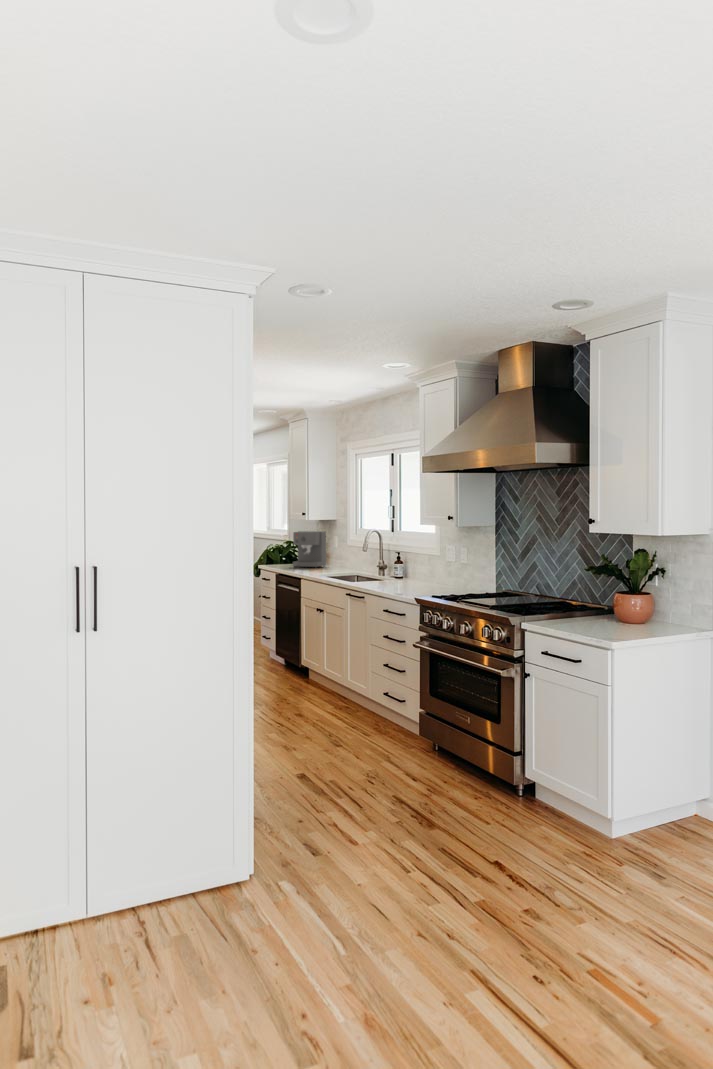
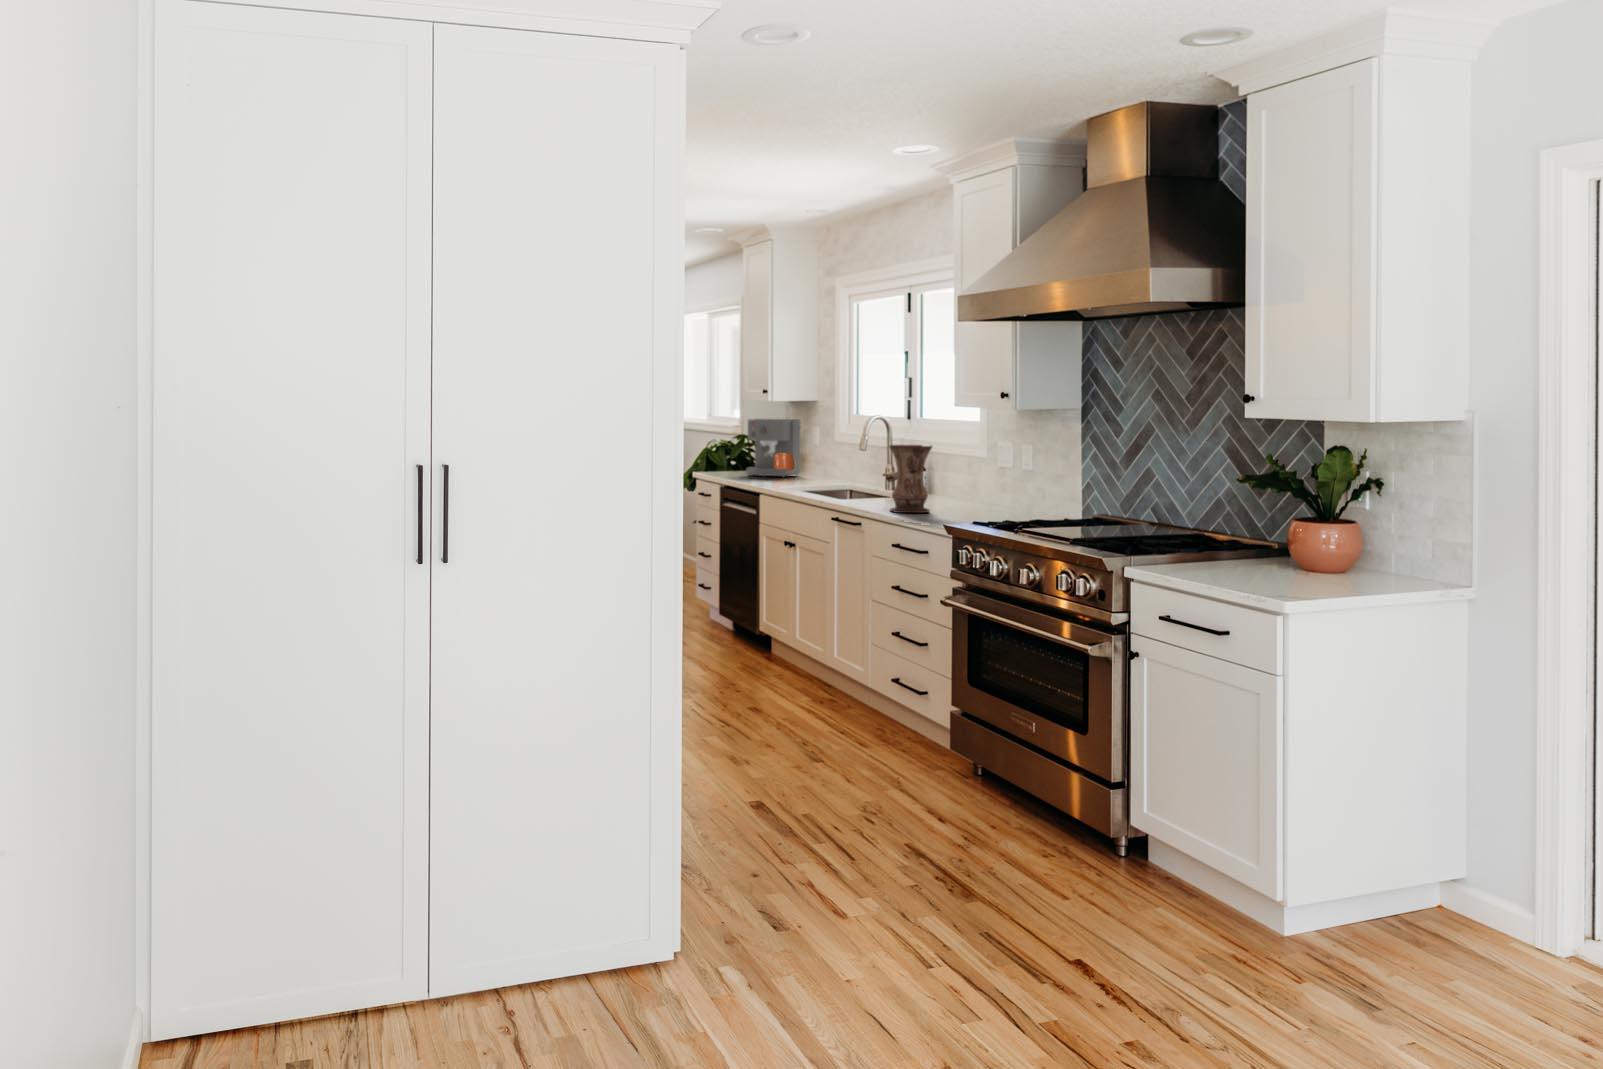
vase: none [380,549,406,590] -> present [889,445,932,513]

